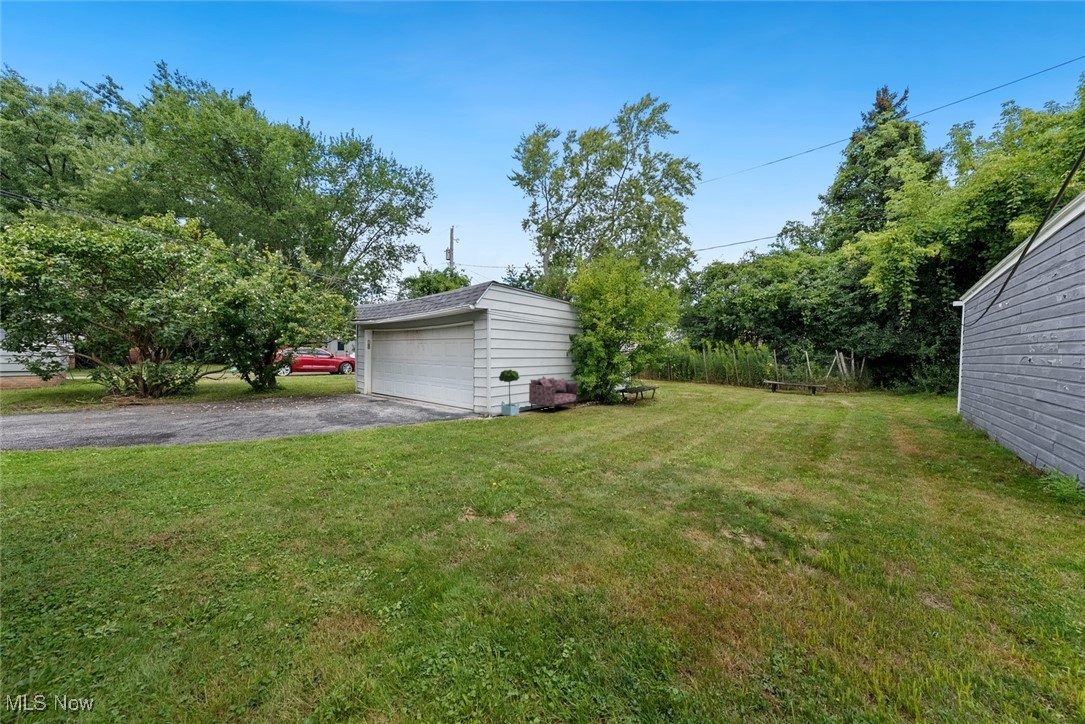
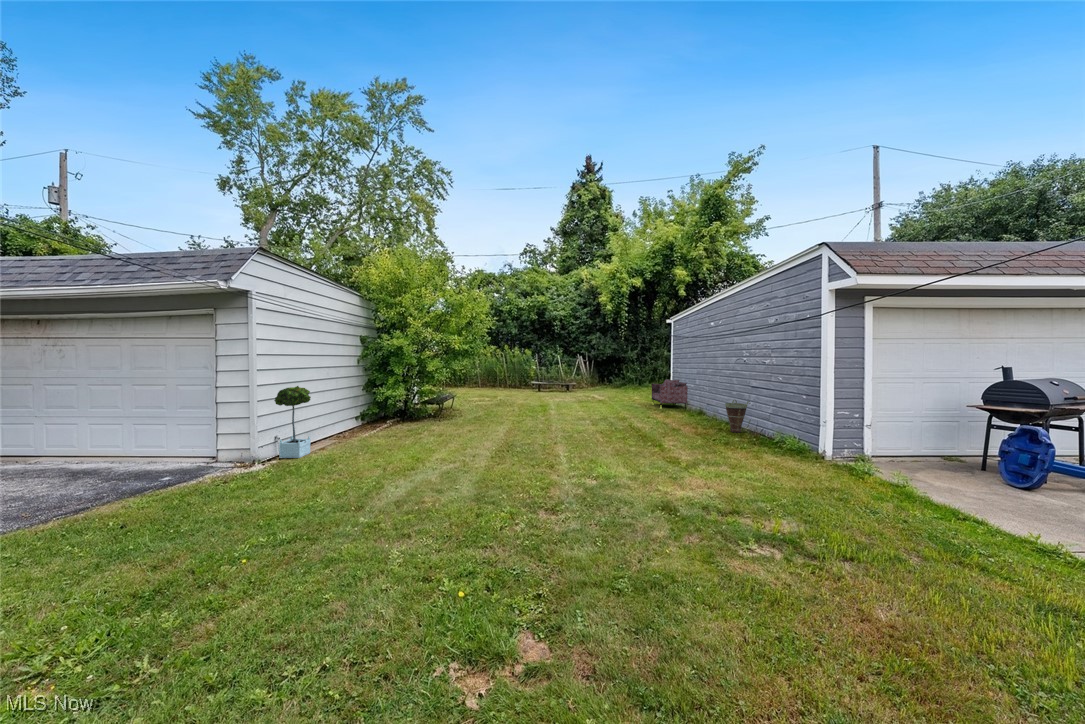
armchair: present [529,376,577,413] -> present [652,379,688,408]
basket: none [958,416,1014,460] -> present [725,400,751,433]

